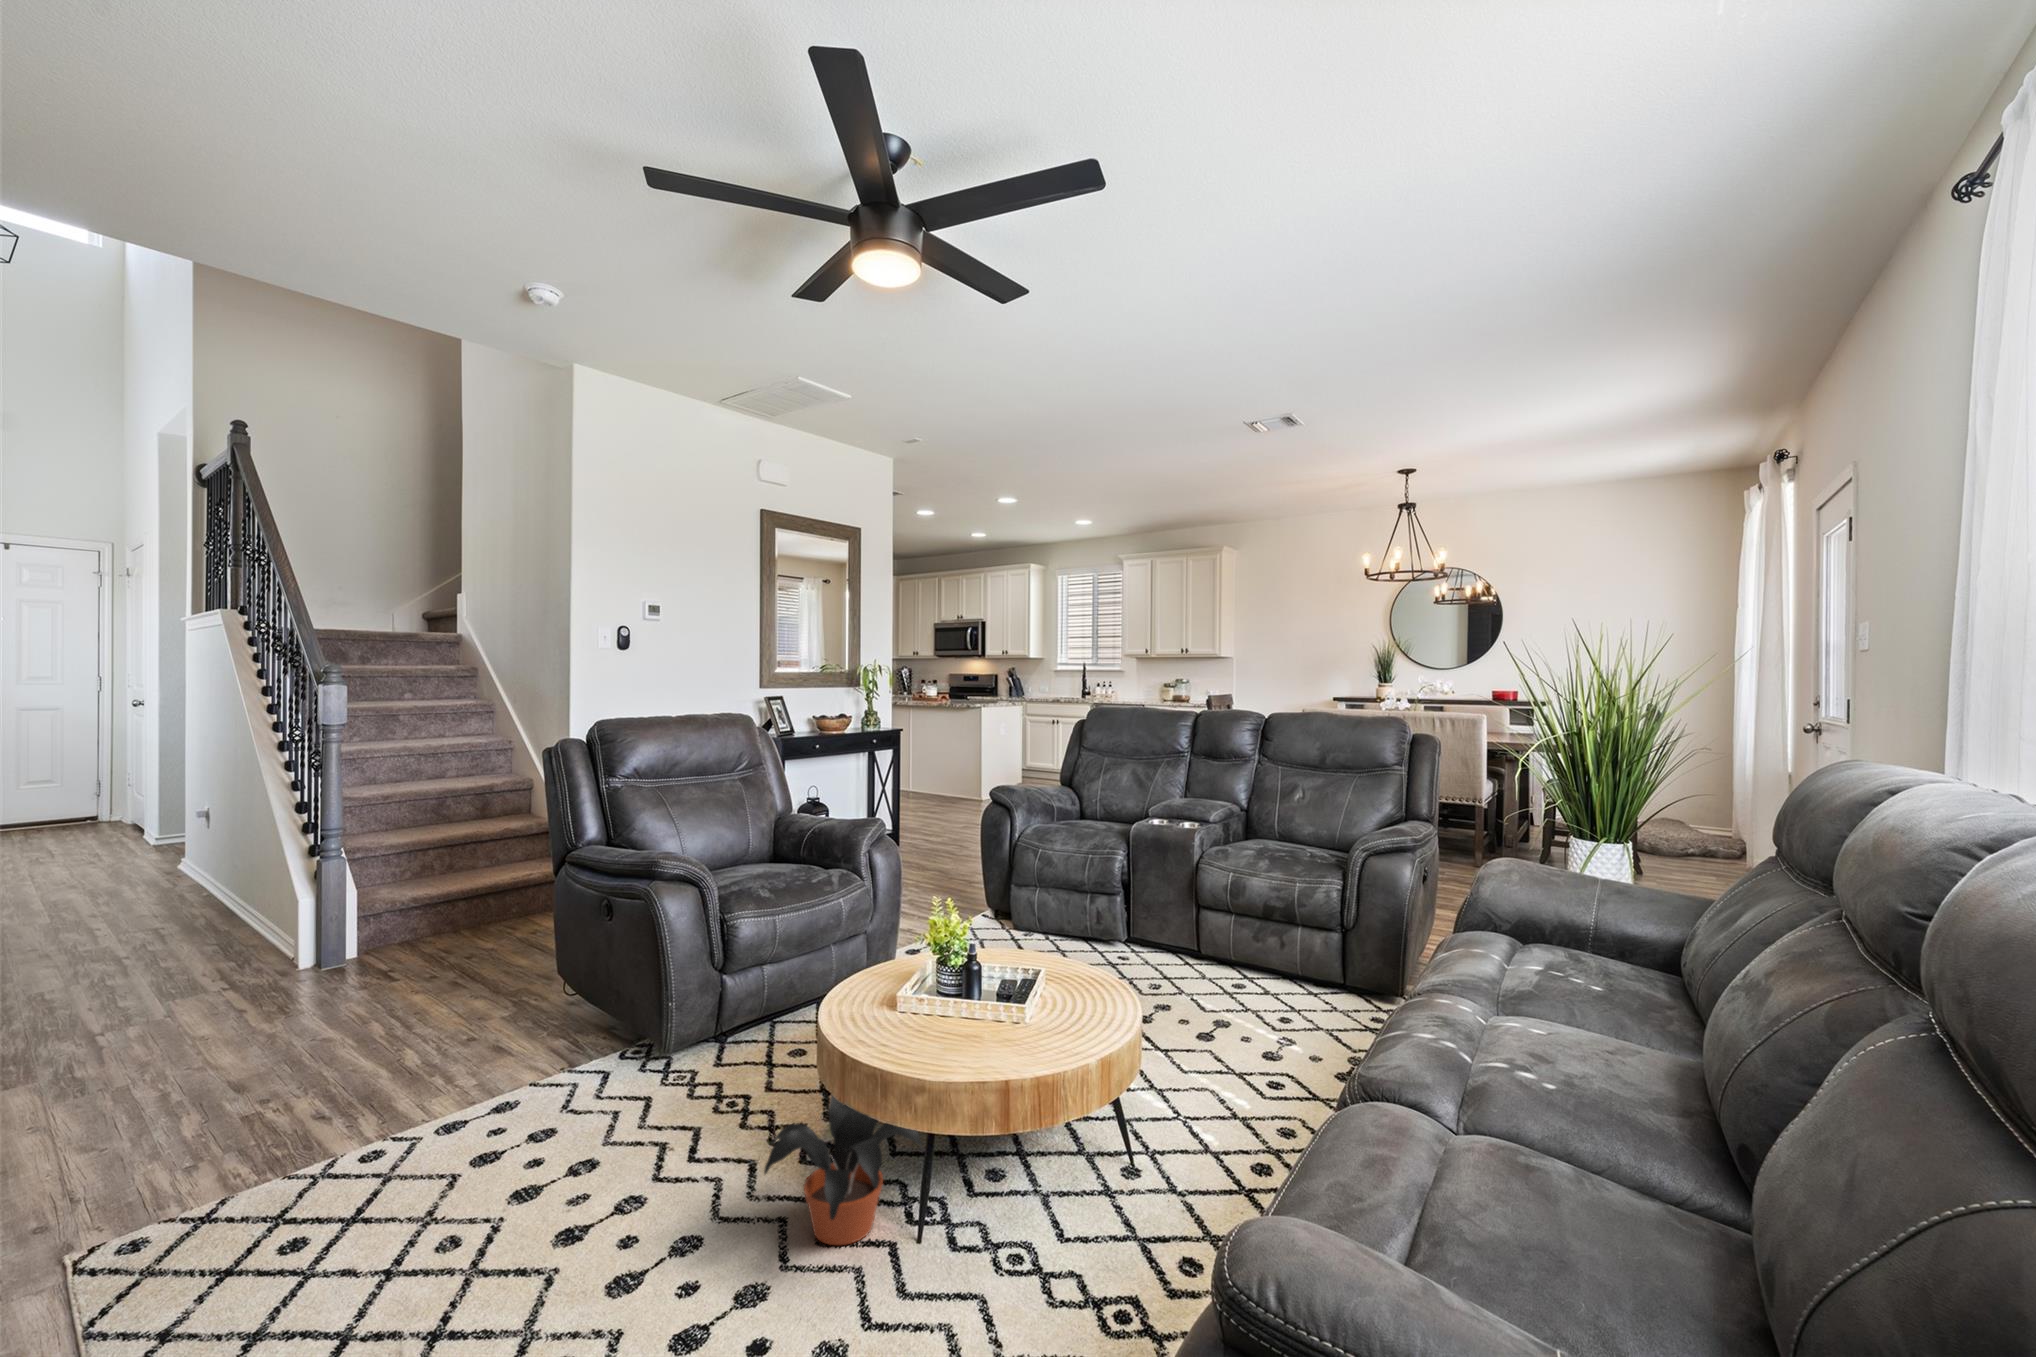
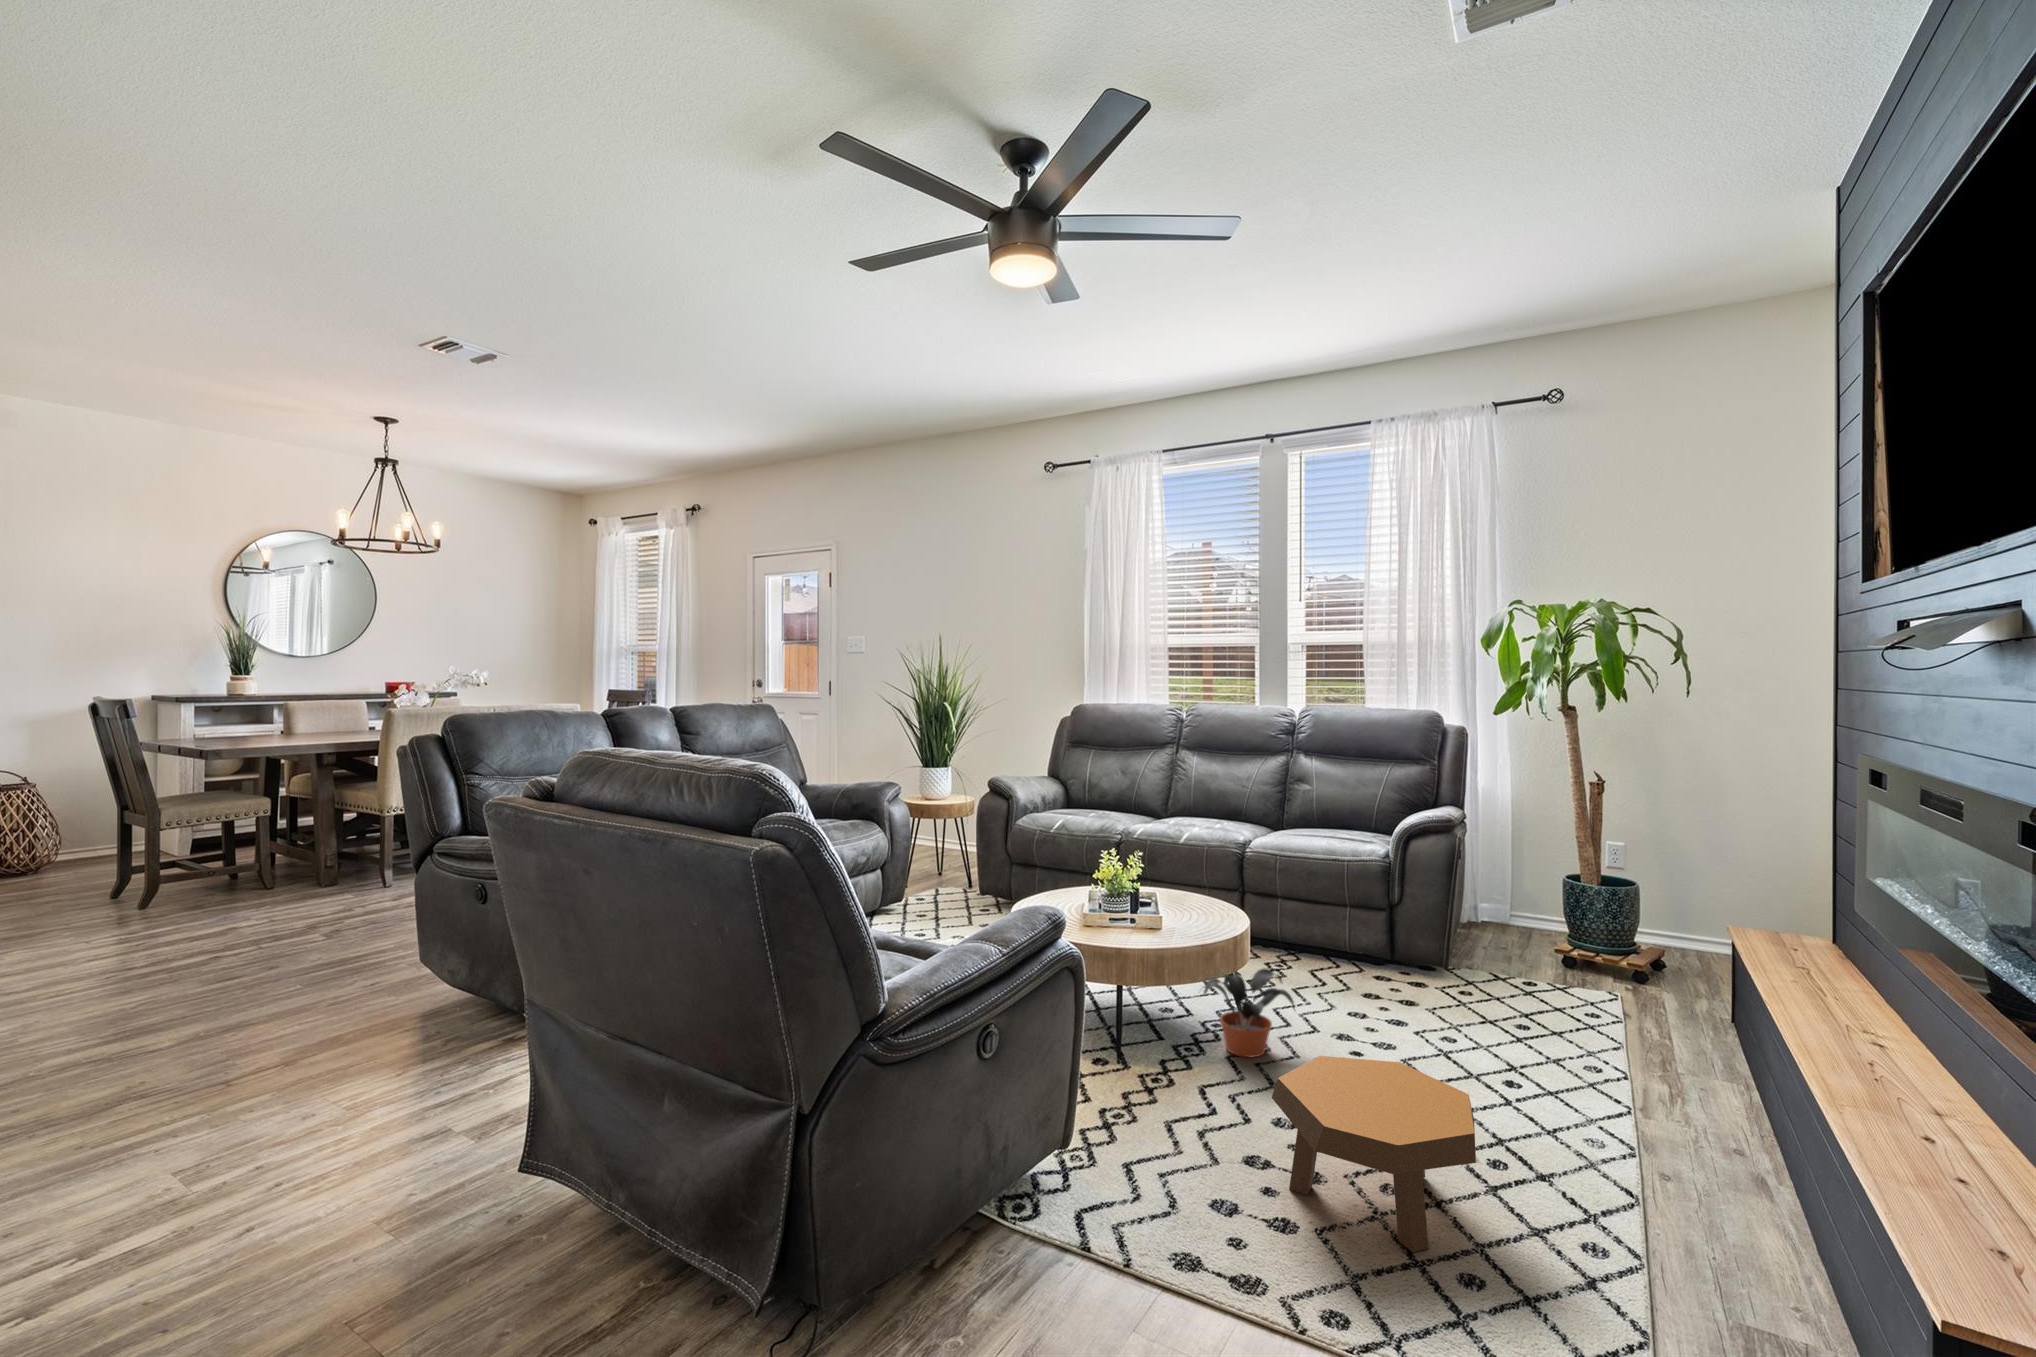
footstool: none [304,1058,558,1281] -> present [1272,1056,1476,1252]

